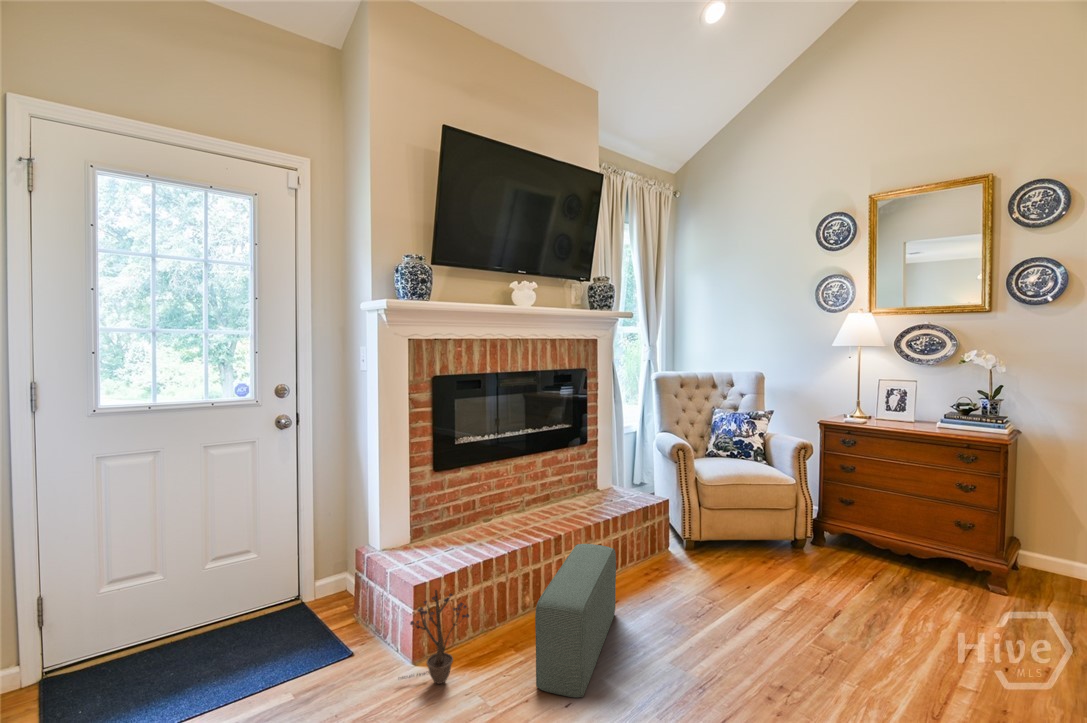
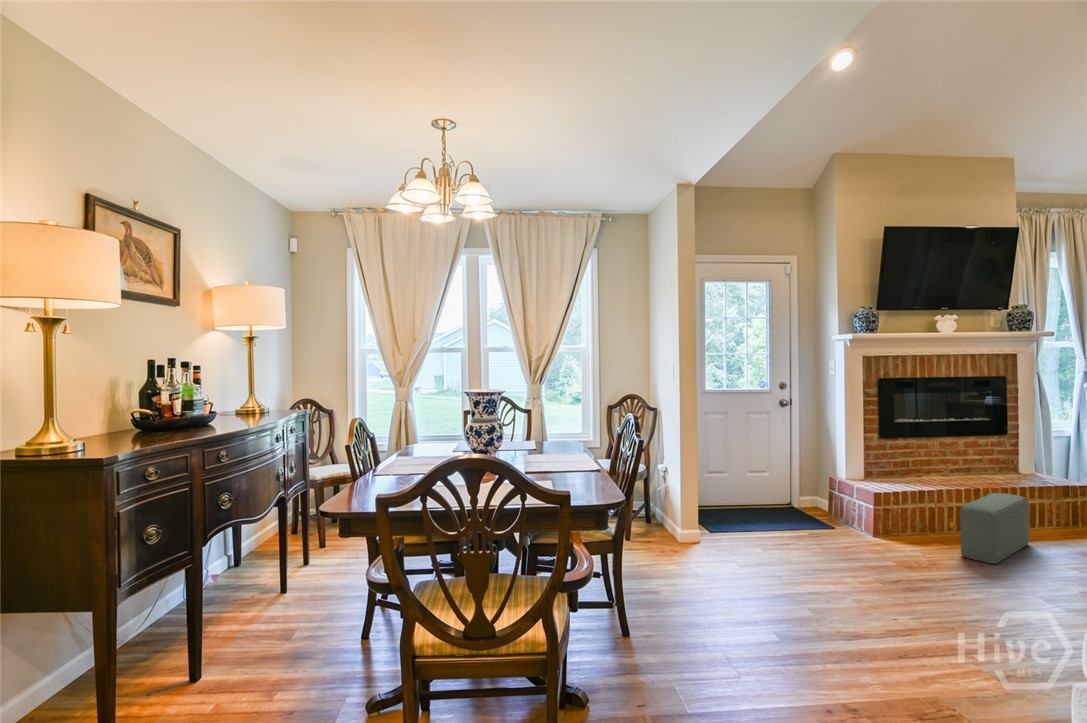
decorative plant: present [402,590,469,684] -> none [869,492,914,544]

